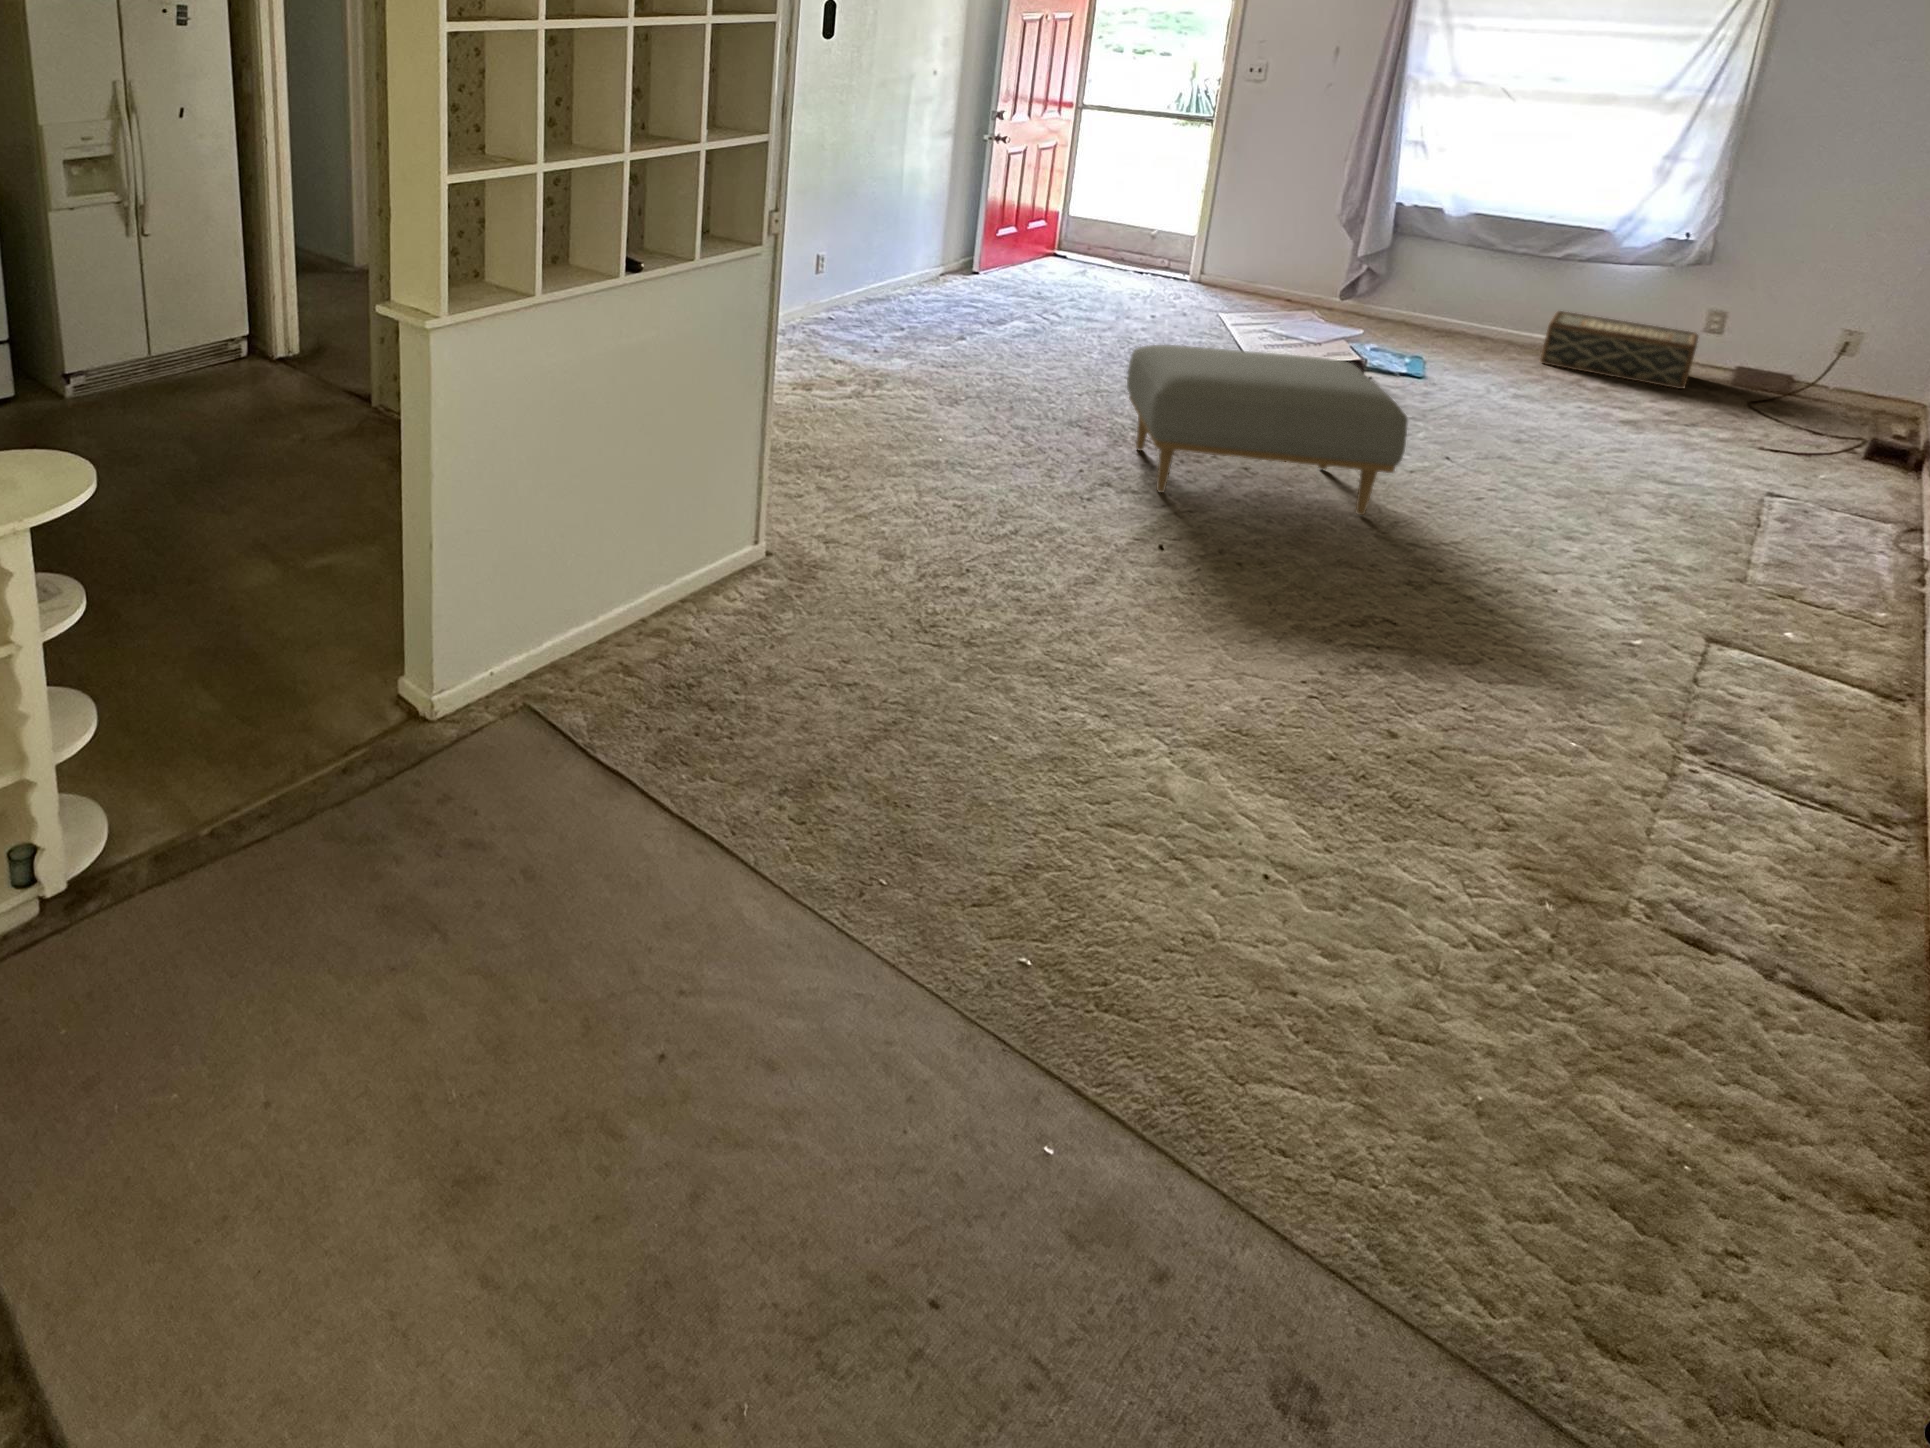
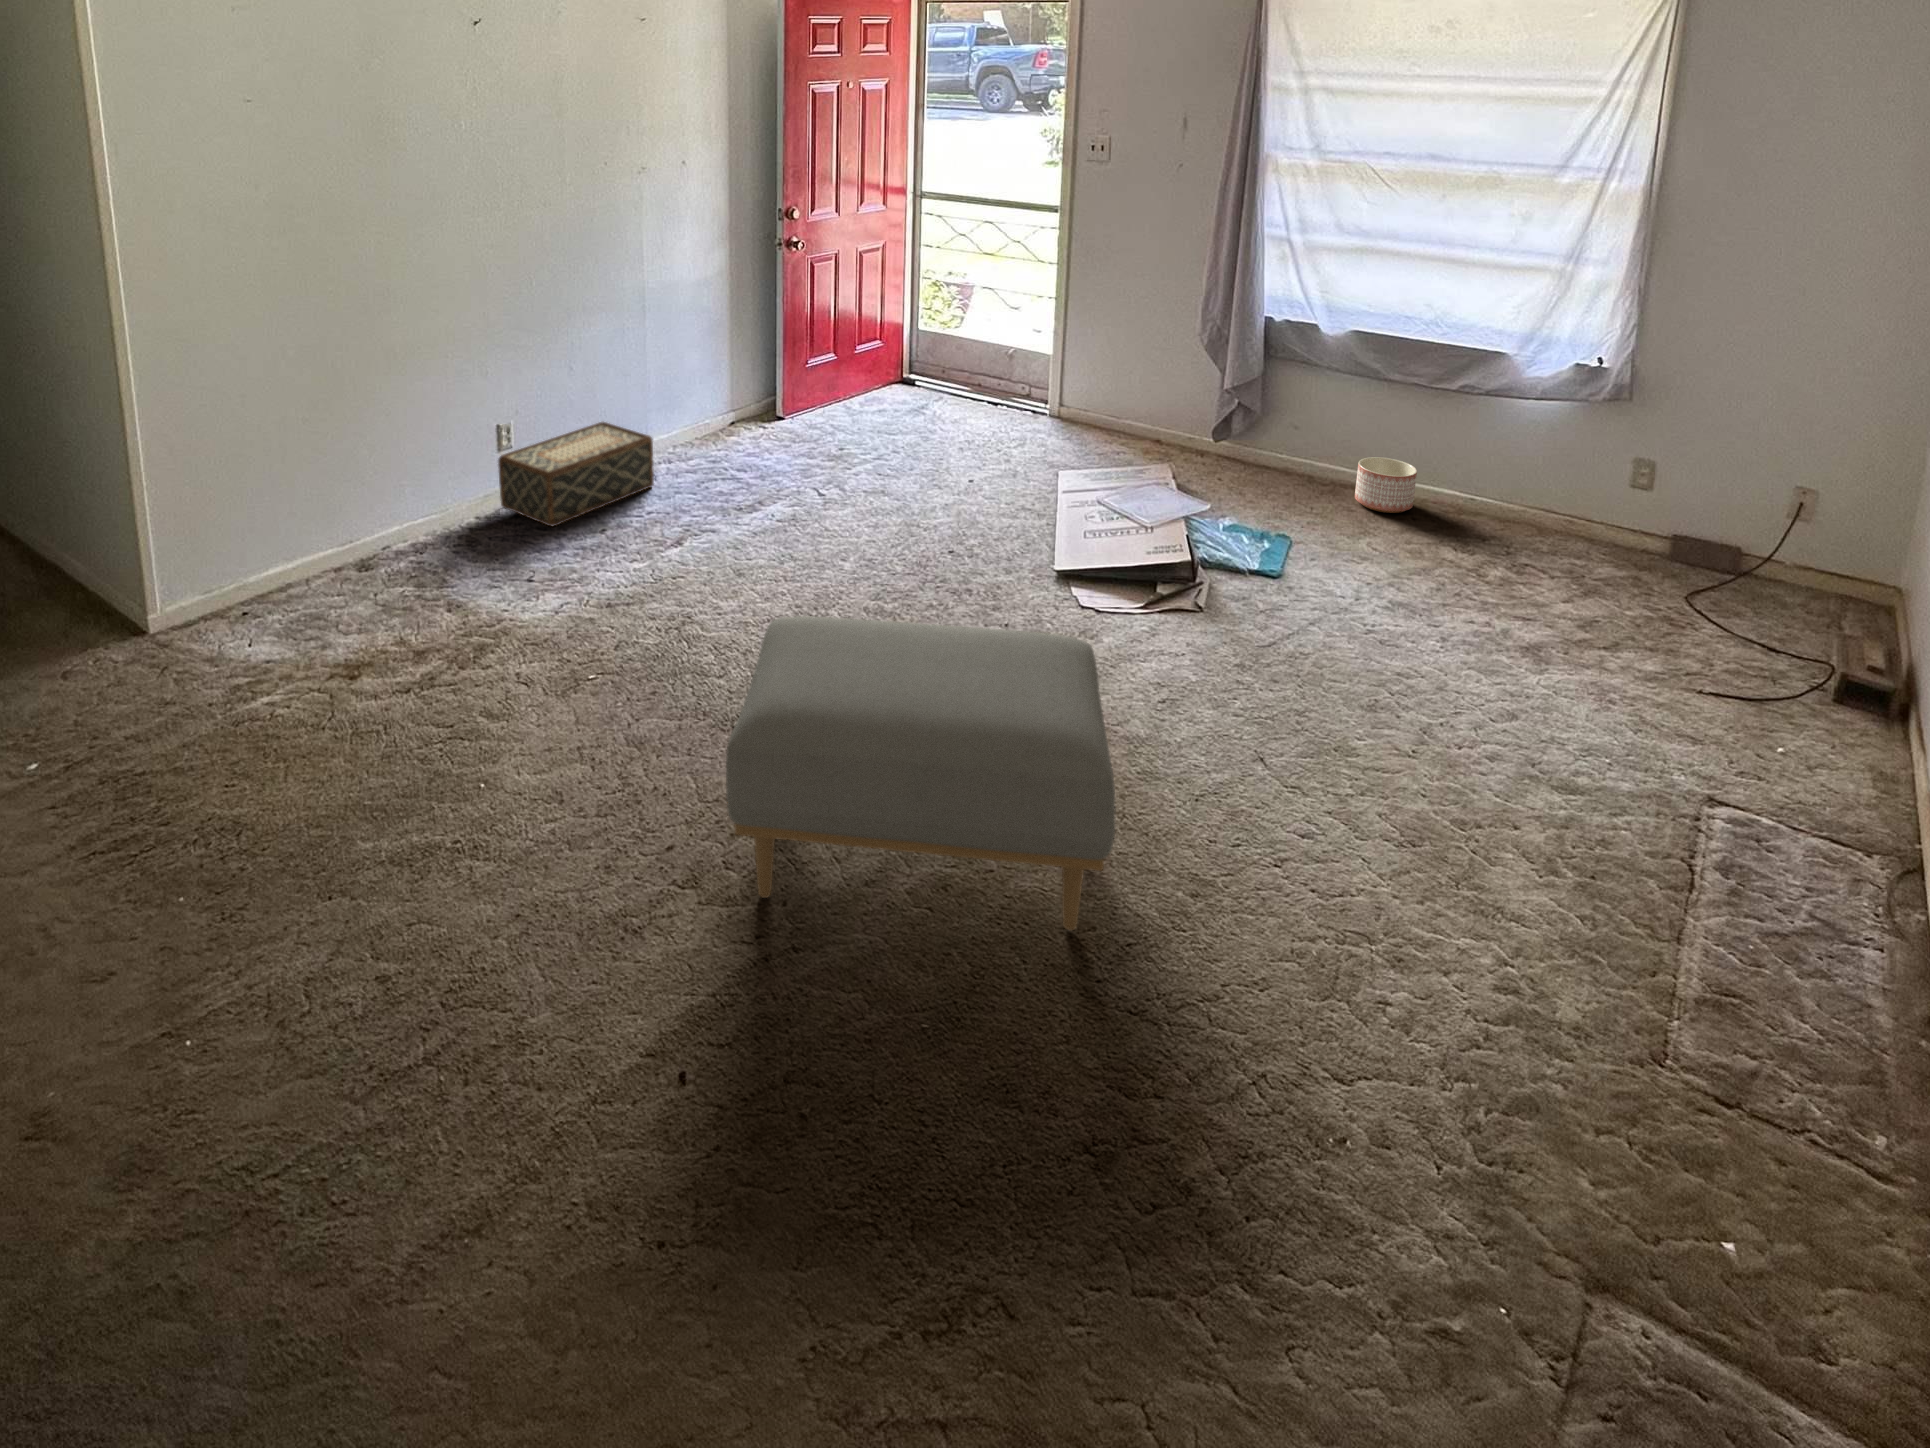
planter: none [1466,309,1521,349] -> present [1355,457,1417,513]
woven basket: present [1540,311,1698,389] -> present [498,422,654,526]

